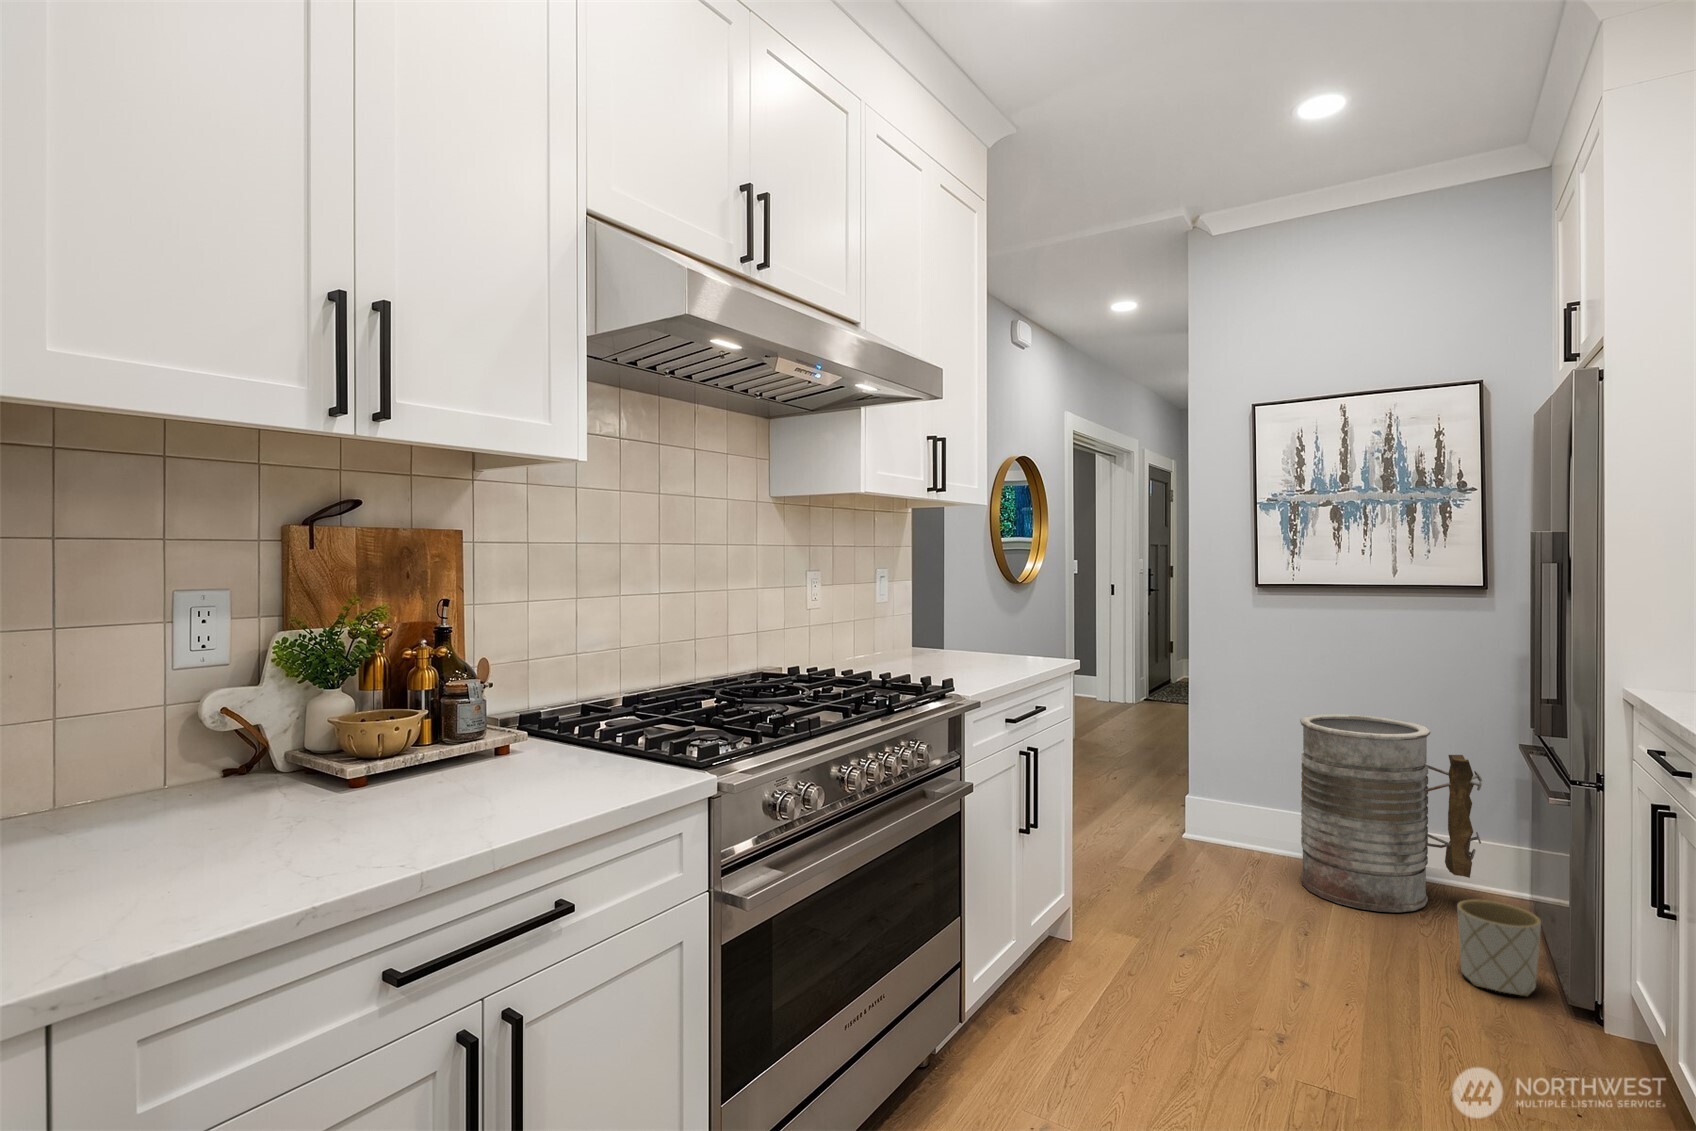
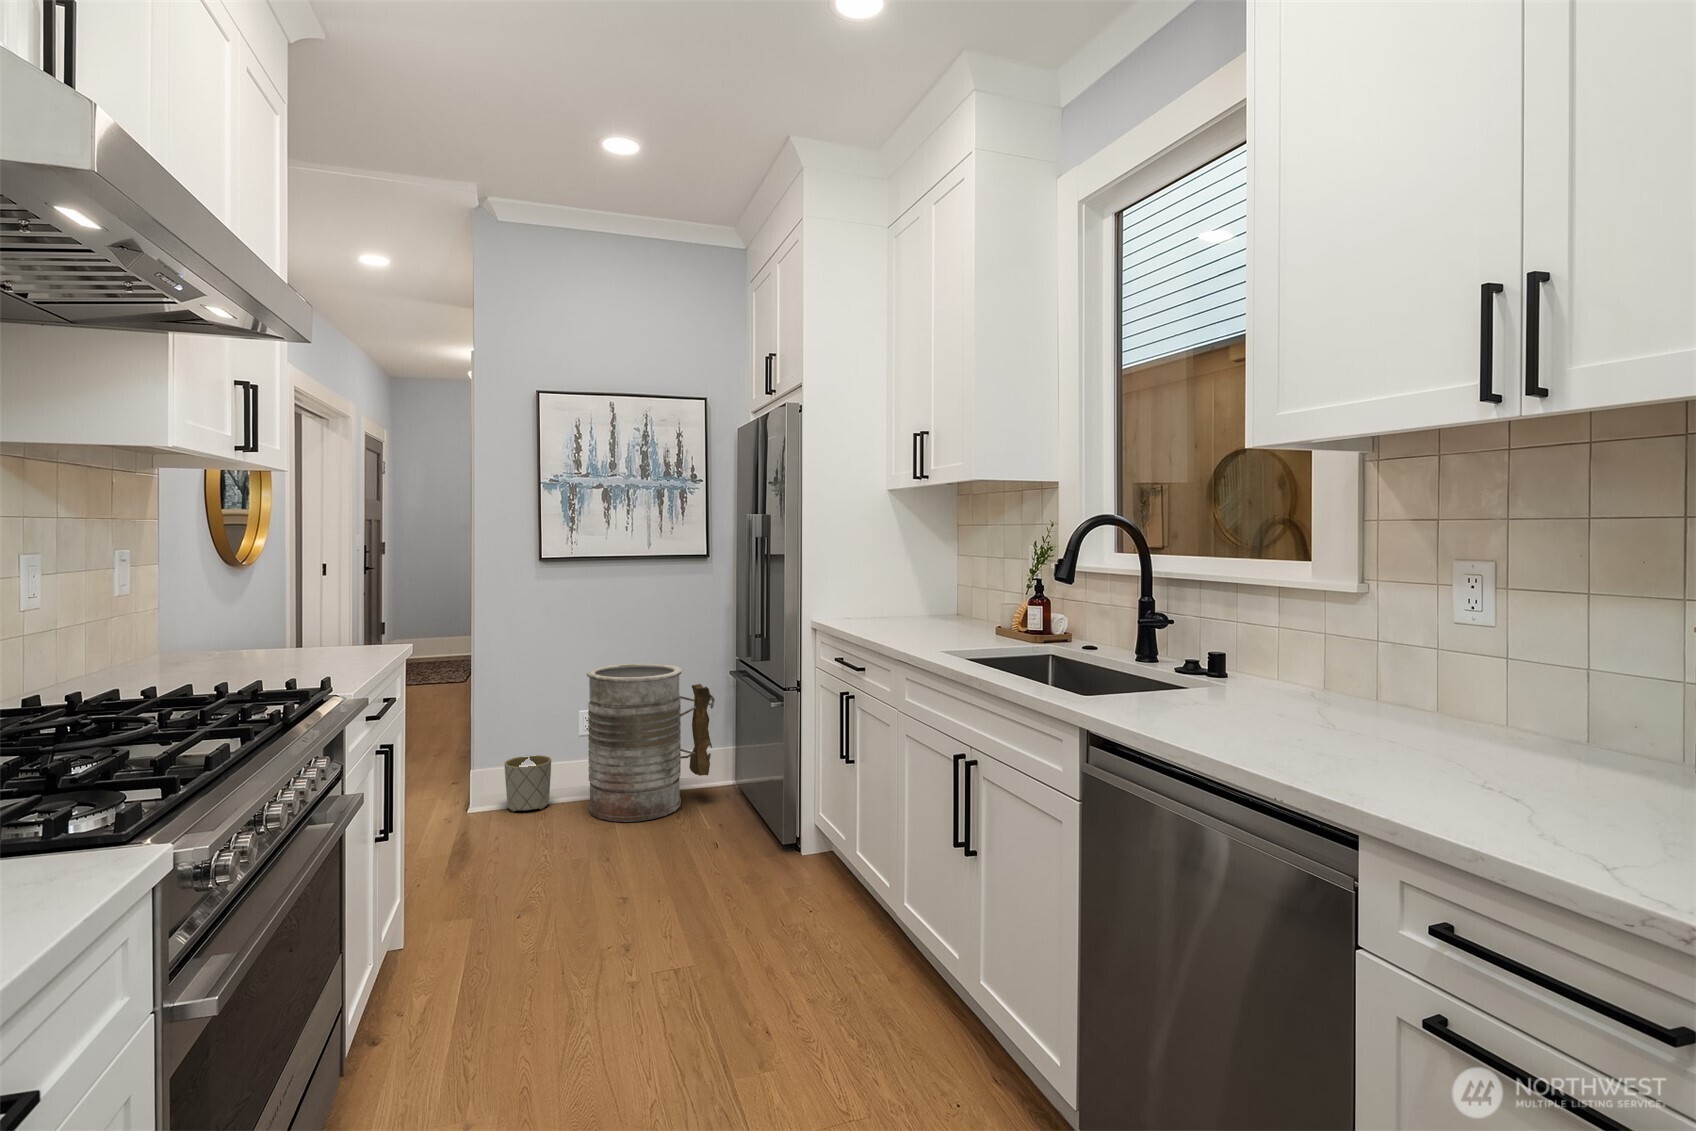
planter: present [1457,900,1541,996] -> present [504,755,551,812]

